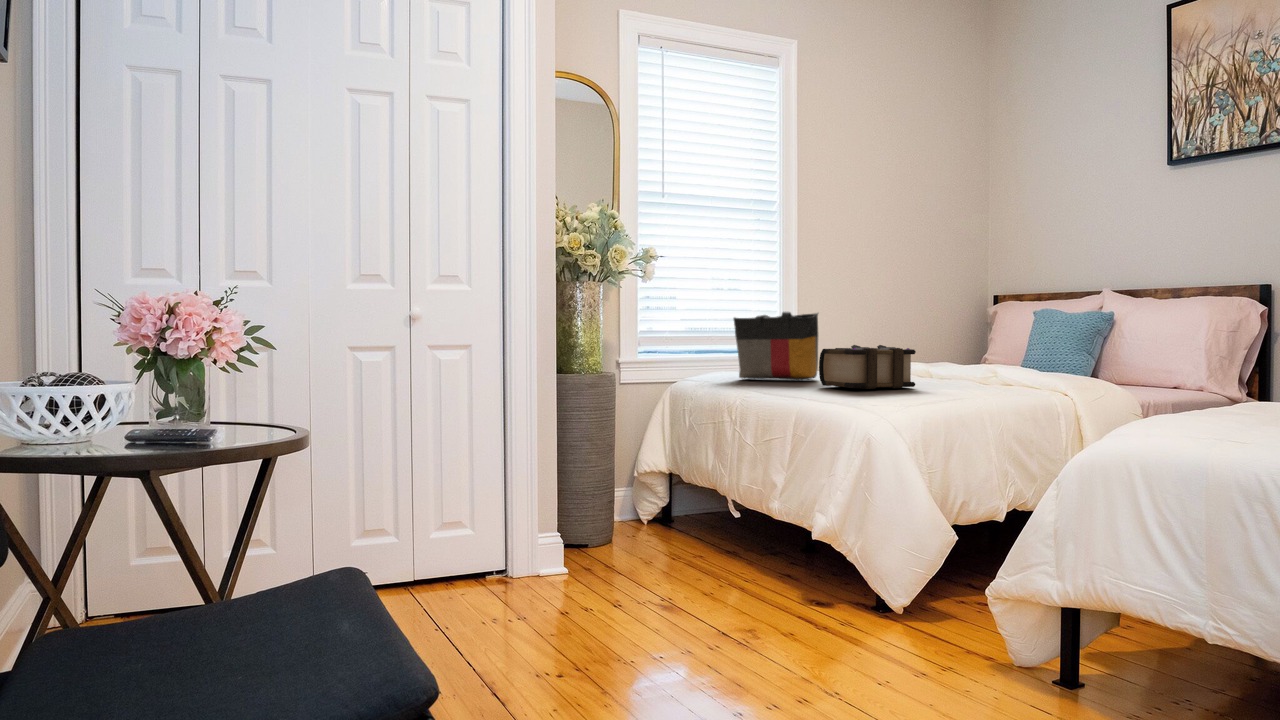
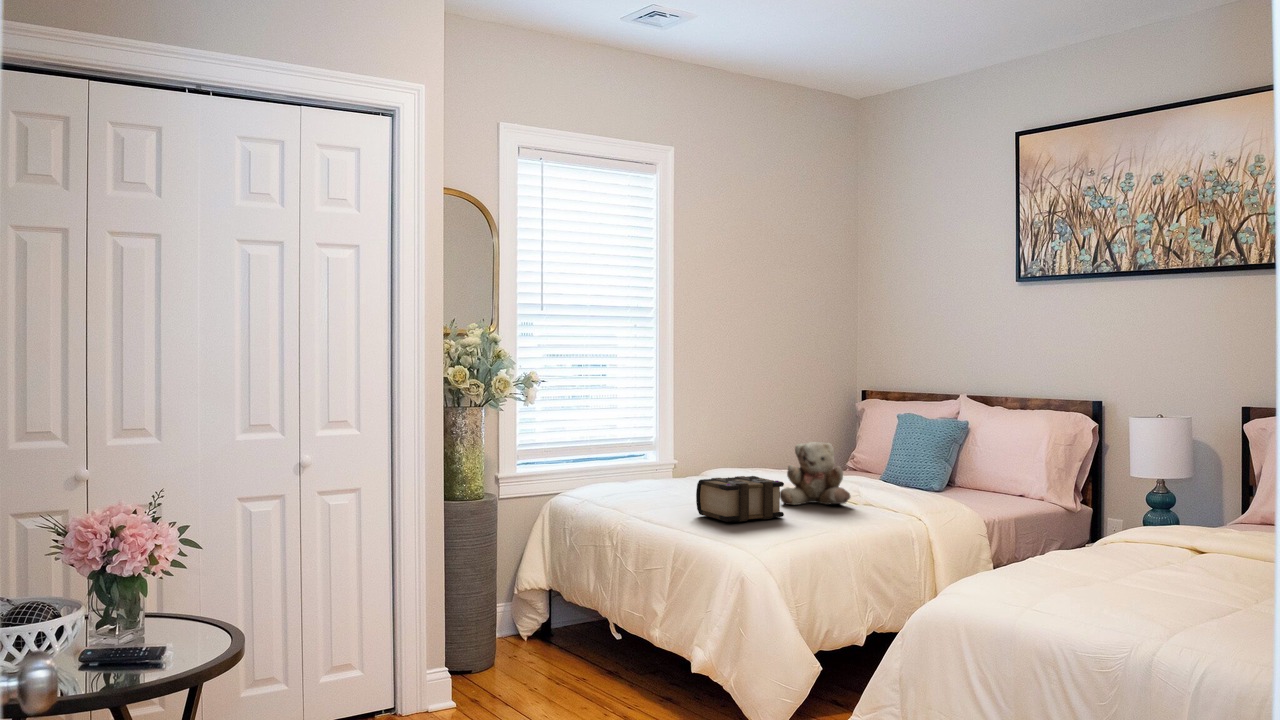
tote bag: present [734,312,818,380] -> none [615,435,697,501]
teddy bear: none [908,316,988,382] -> present [780,442,850,505]

